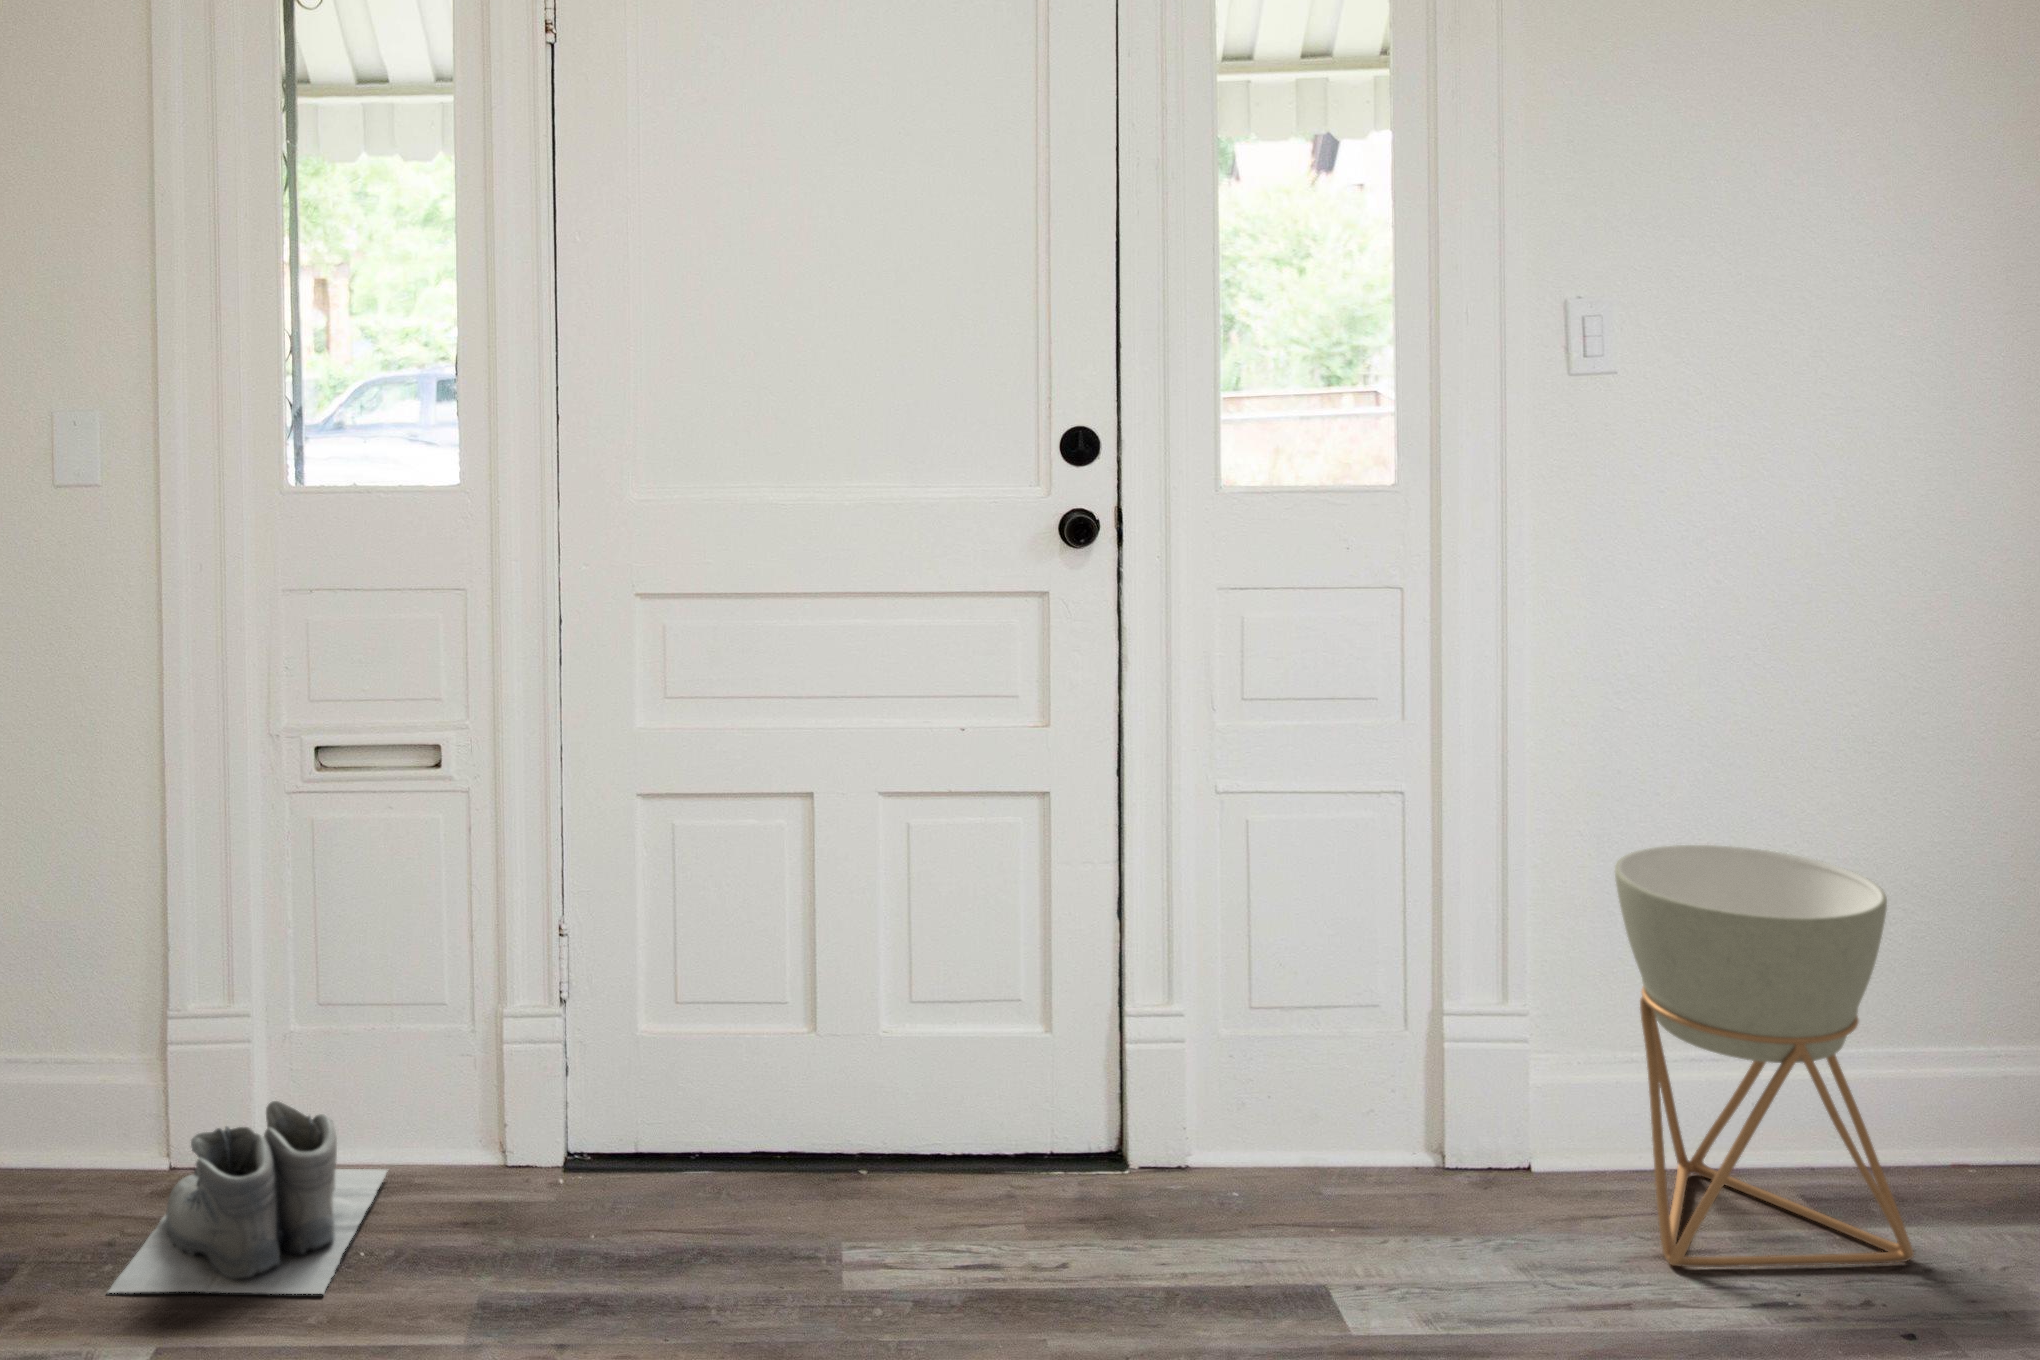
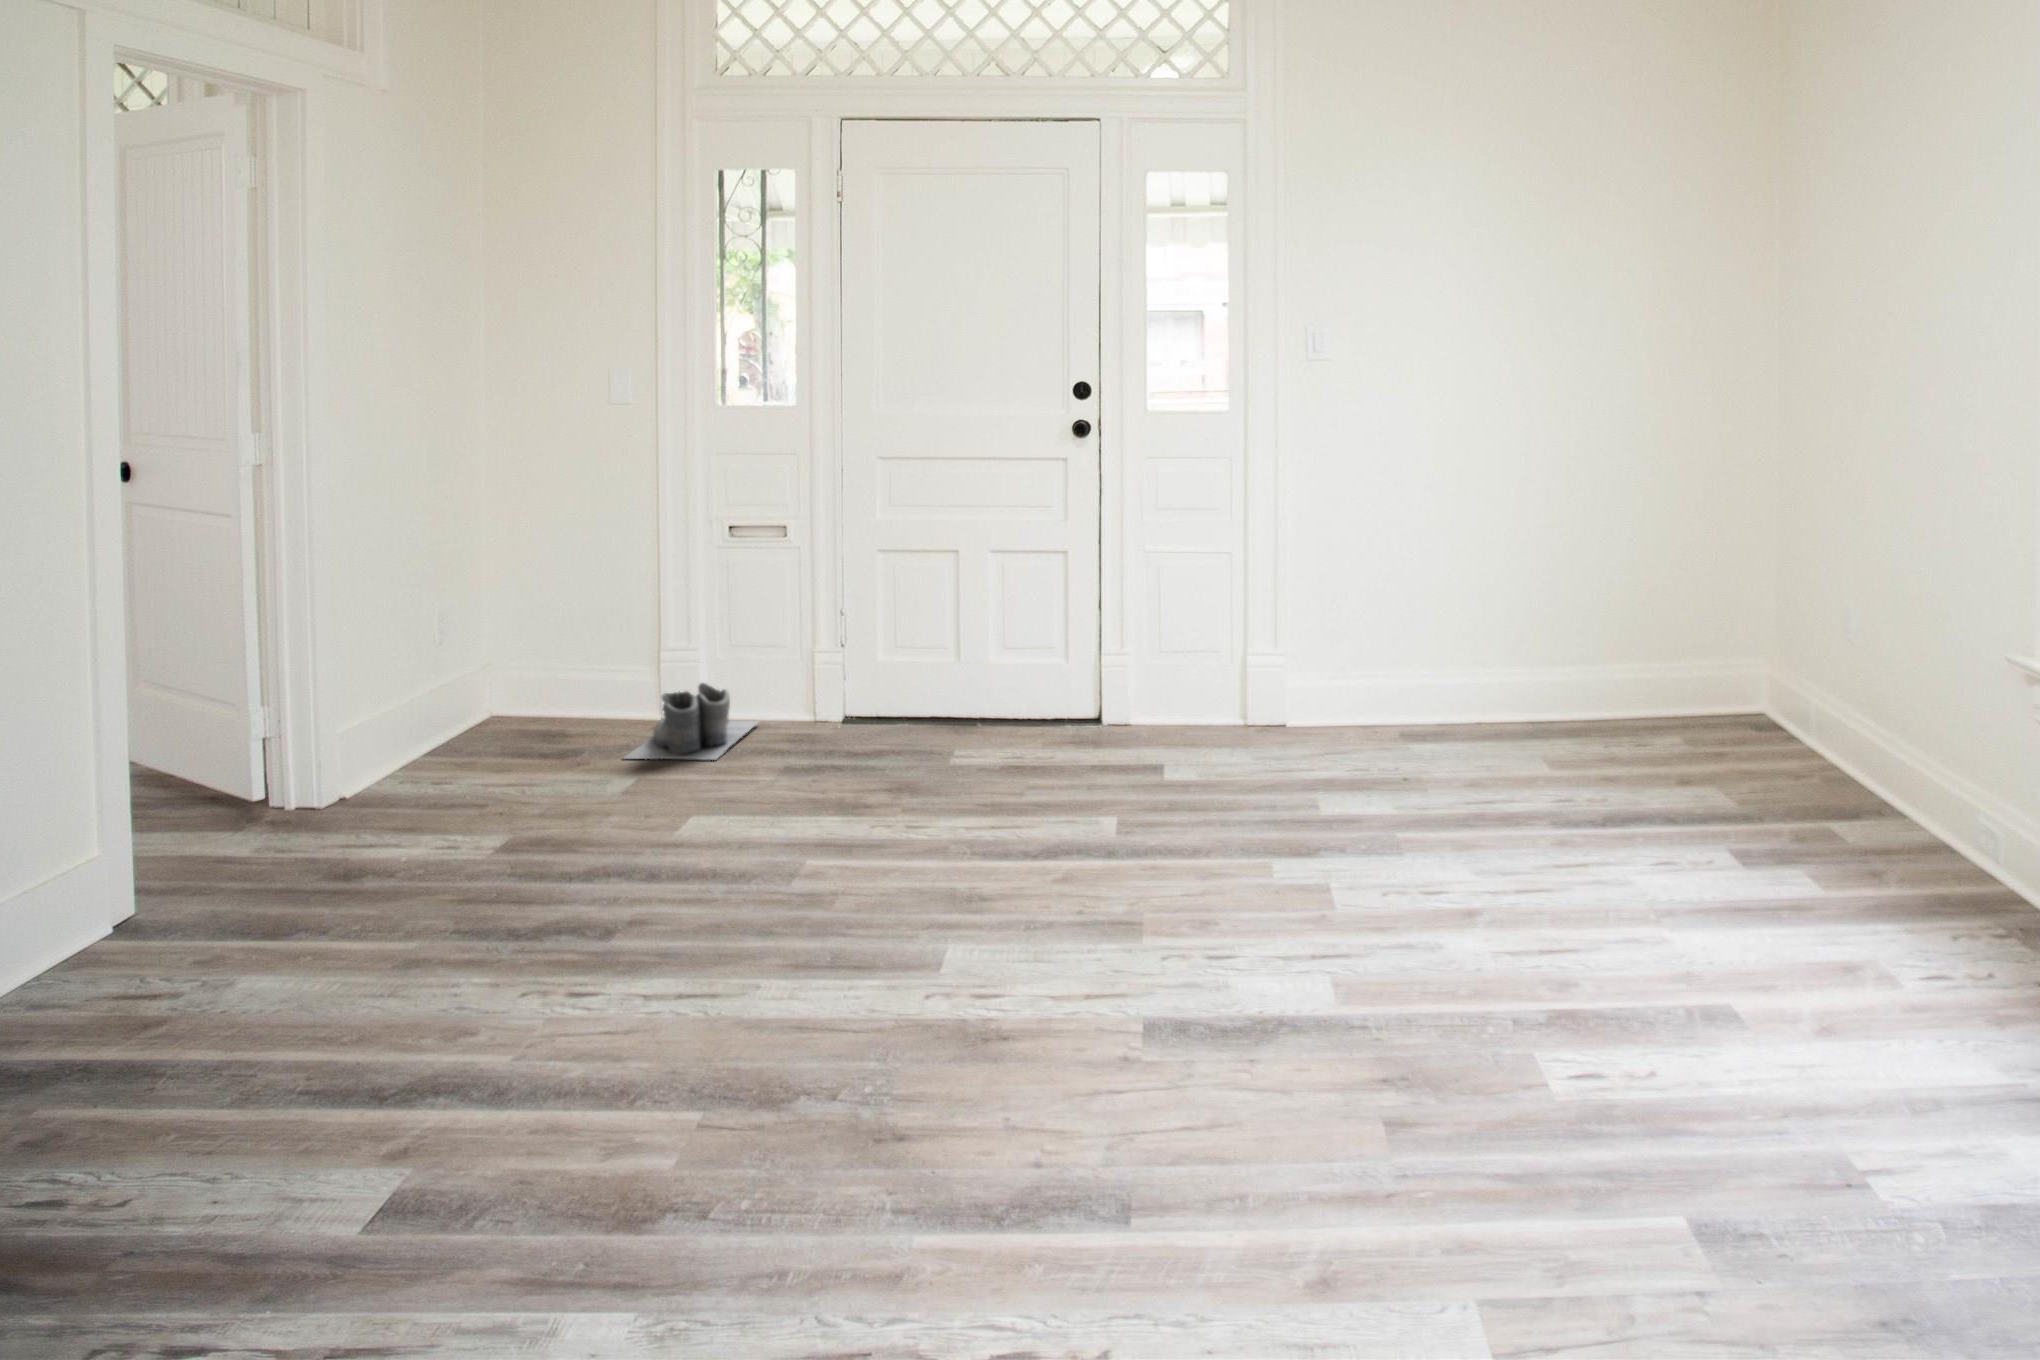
planter: present [1615,845,1914,1267] -> none [1309,575,1424,754]

